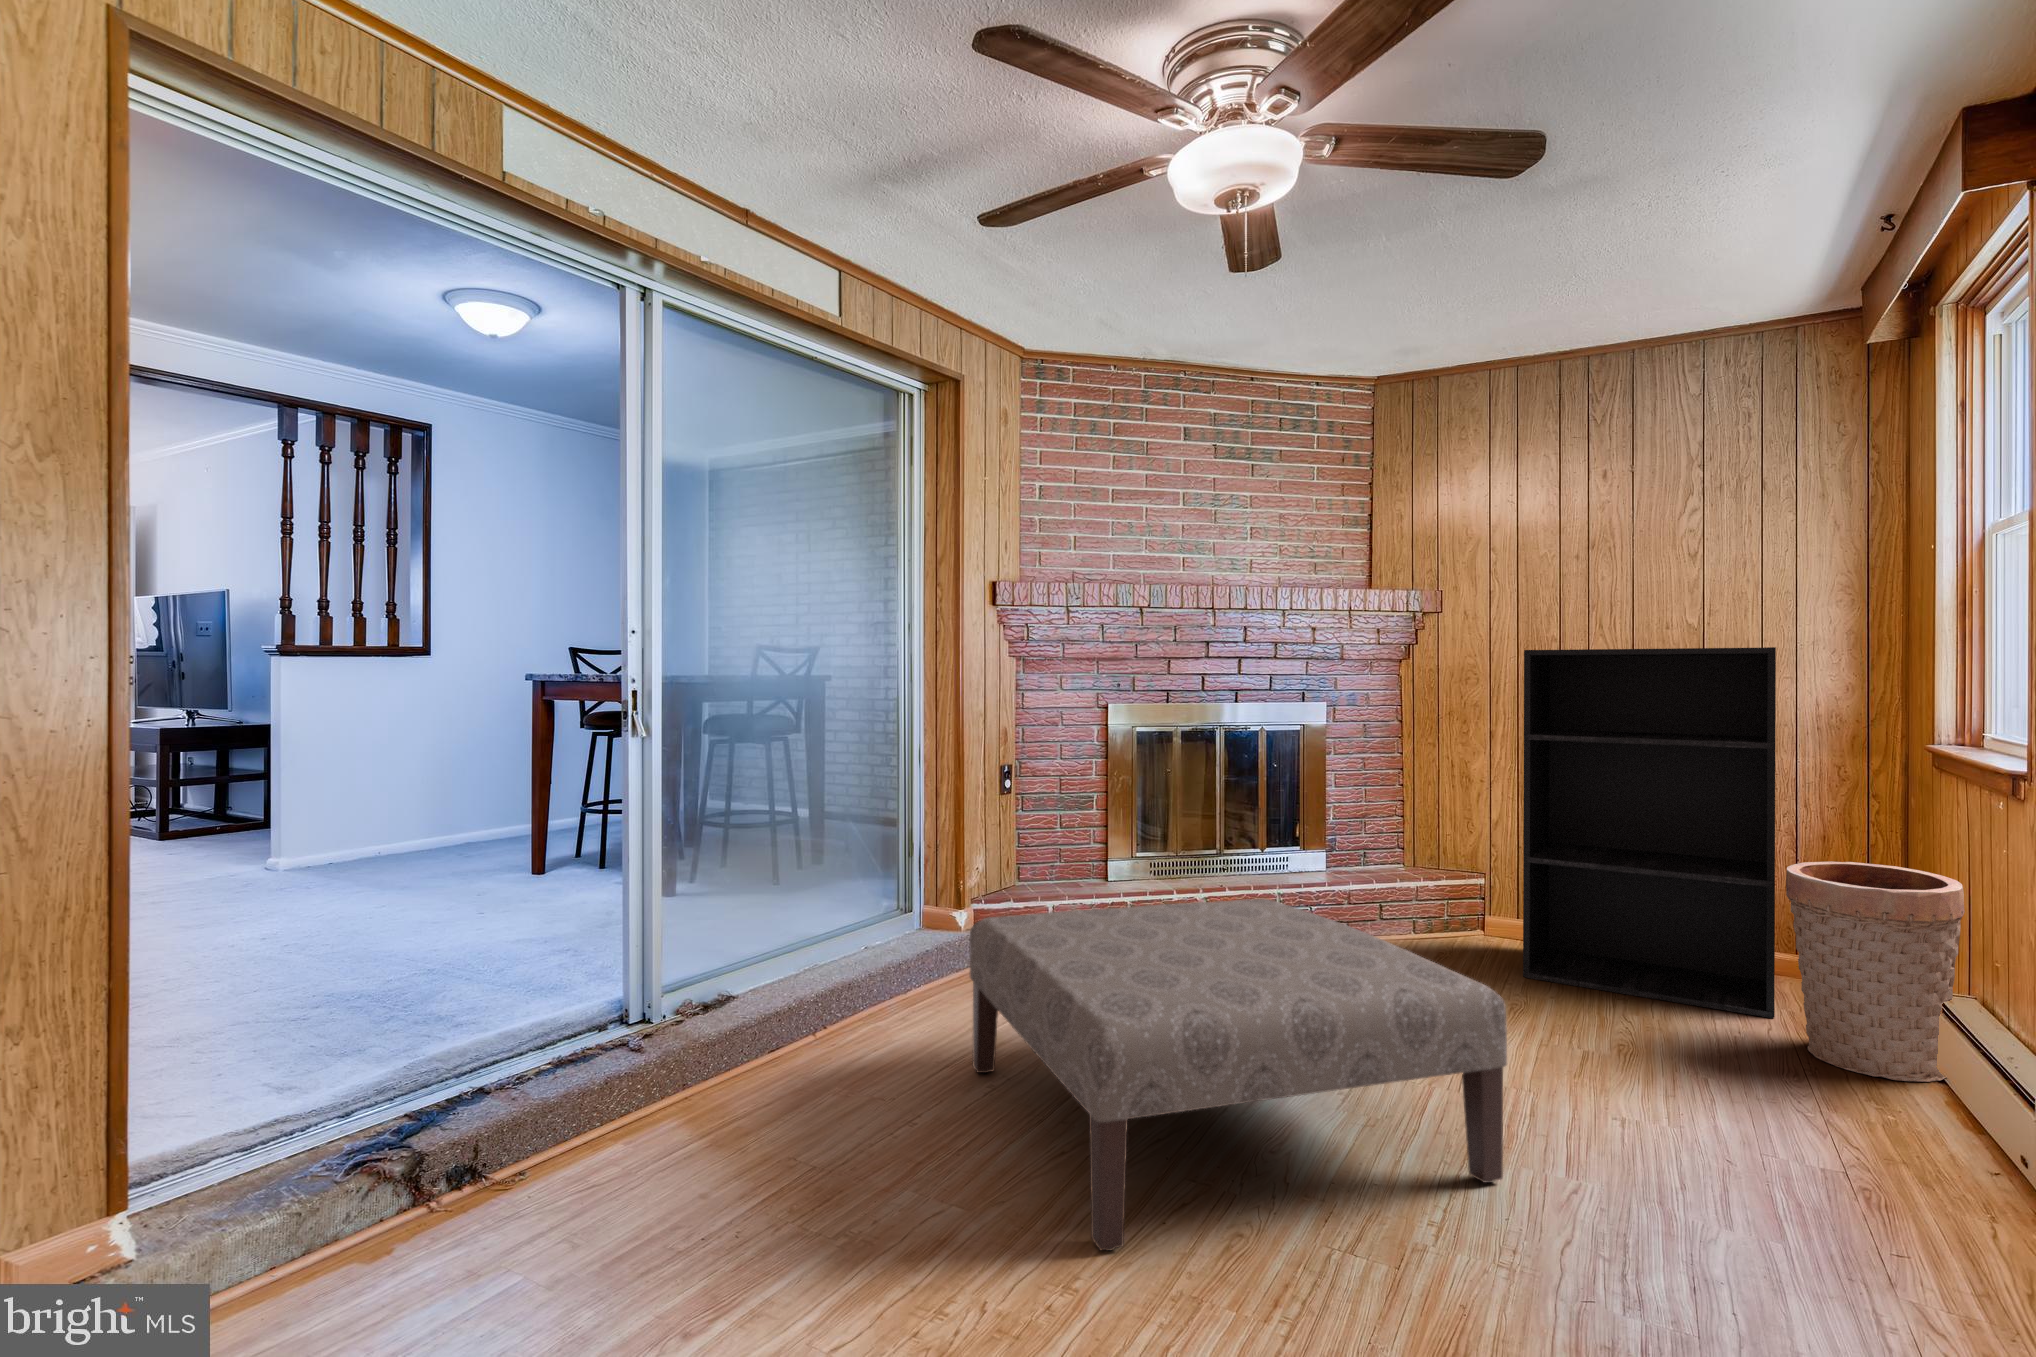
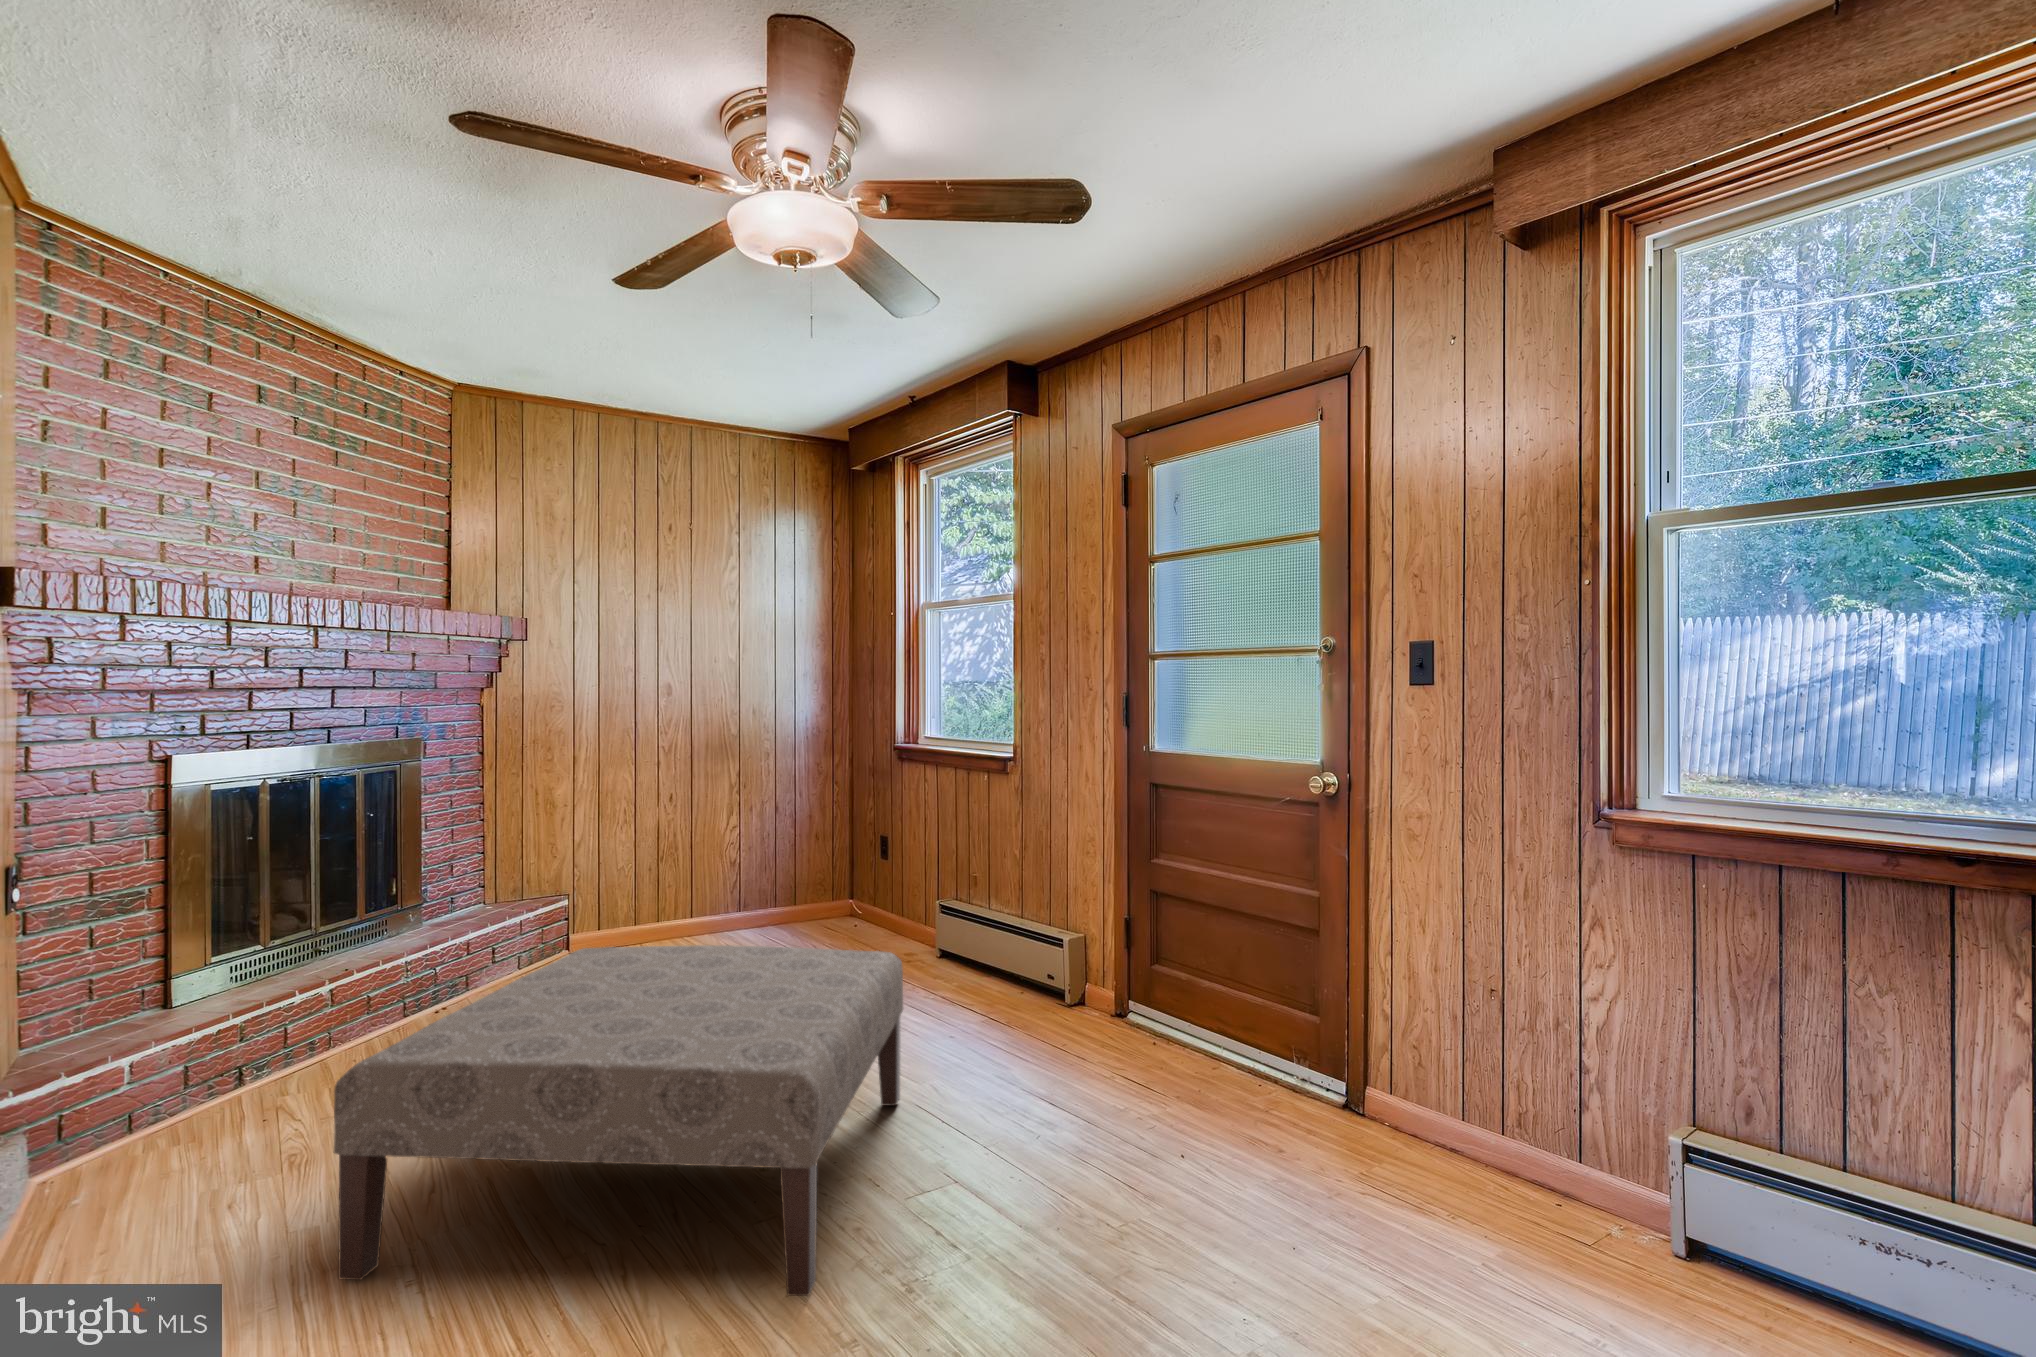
bookshelf: present [1523,647,1776,1018] -> none [640,681,833,974]
basket: present [1786,861,1965,1082] -> none [863,826,953,964]

